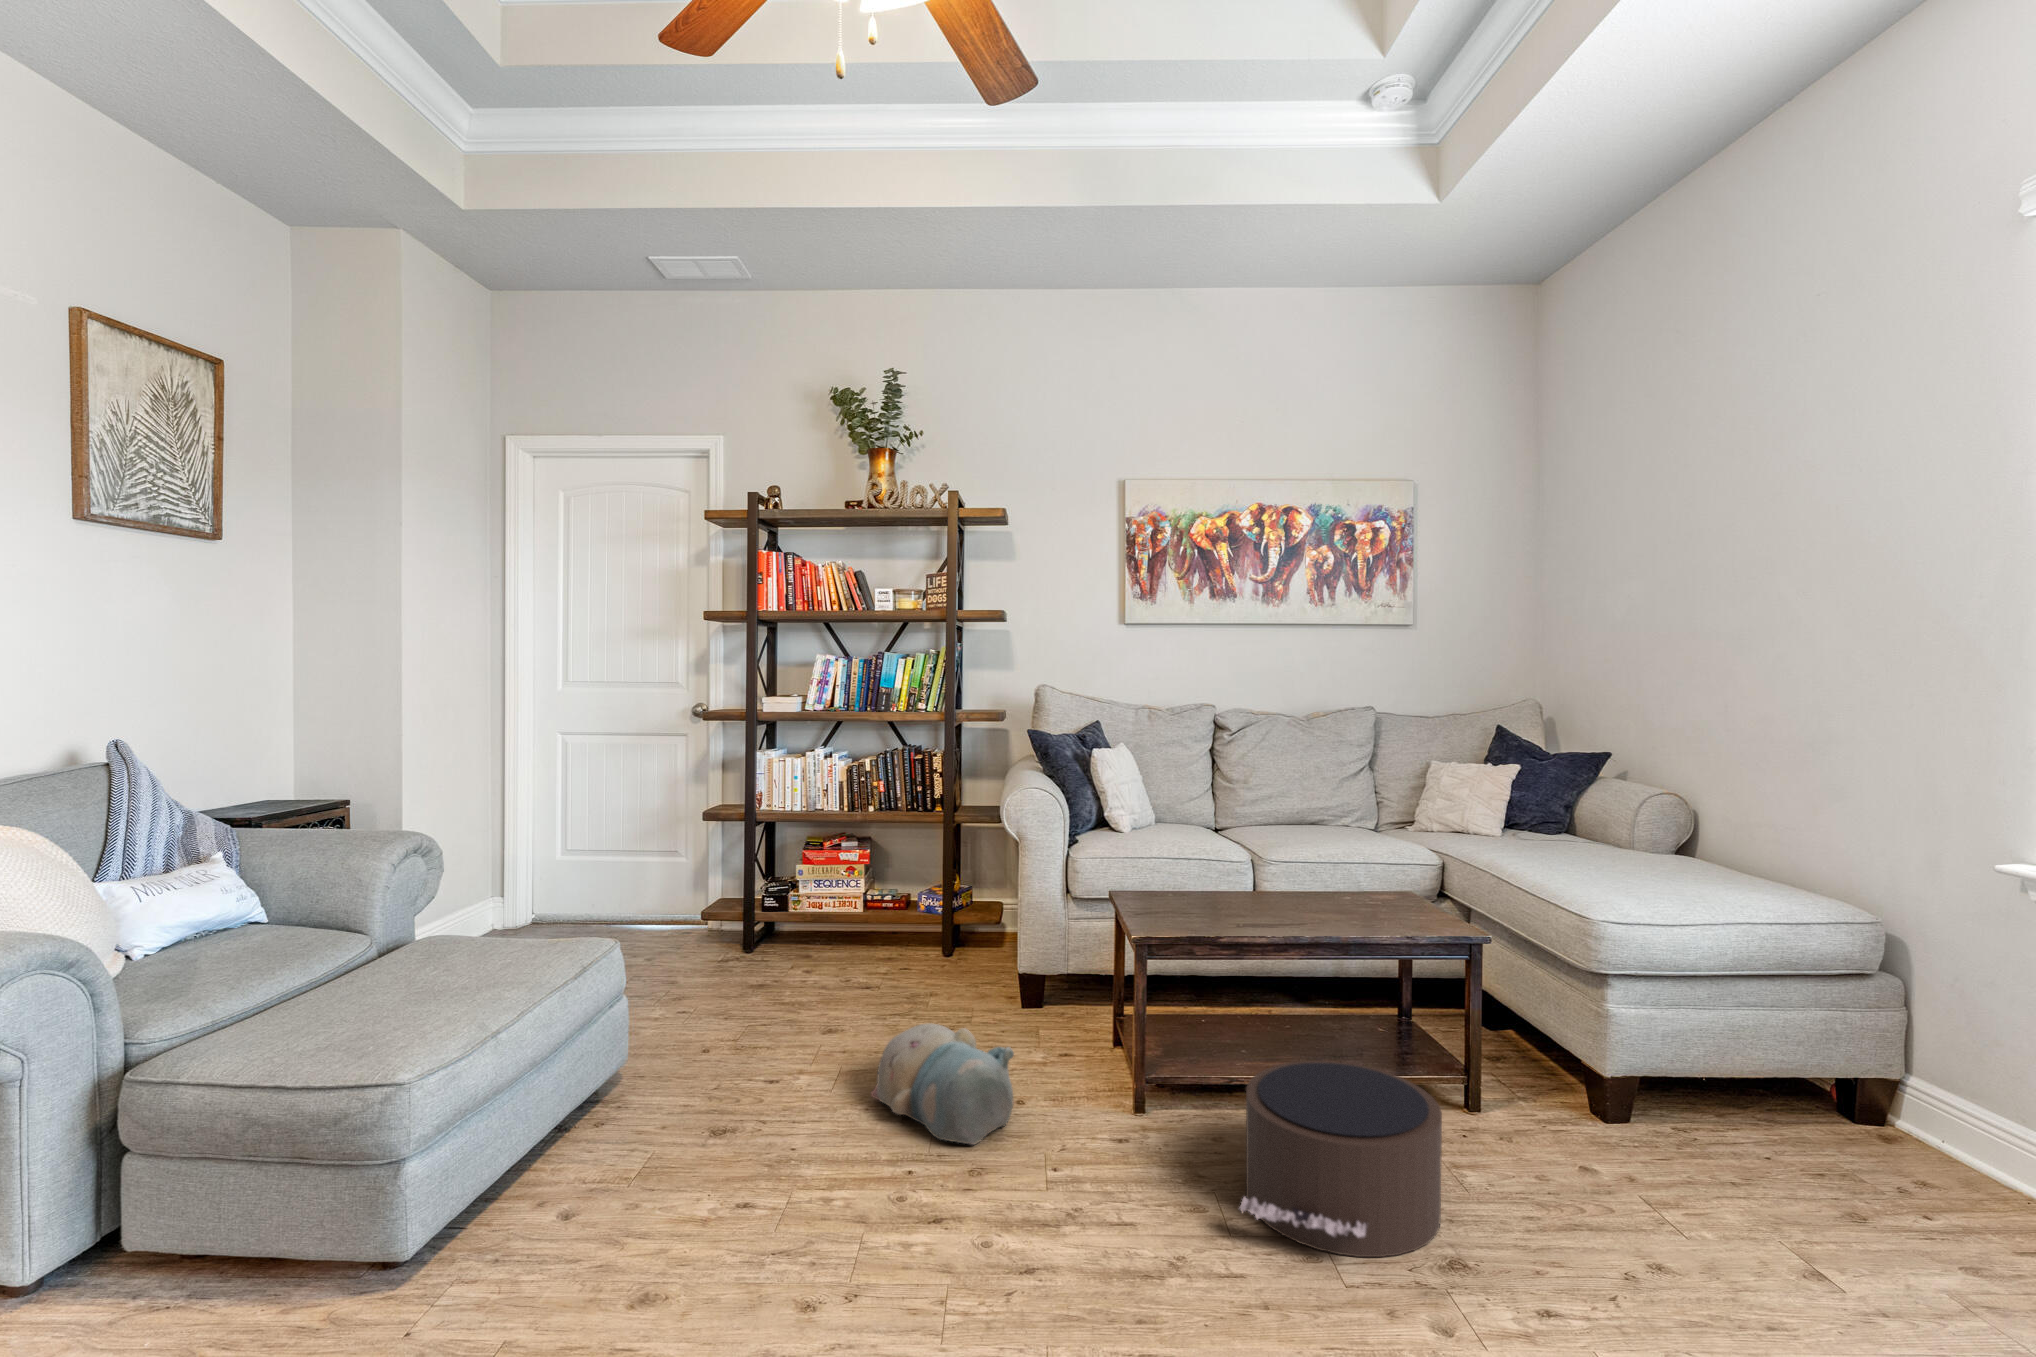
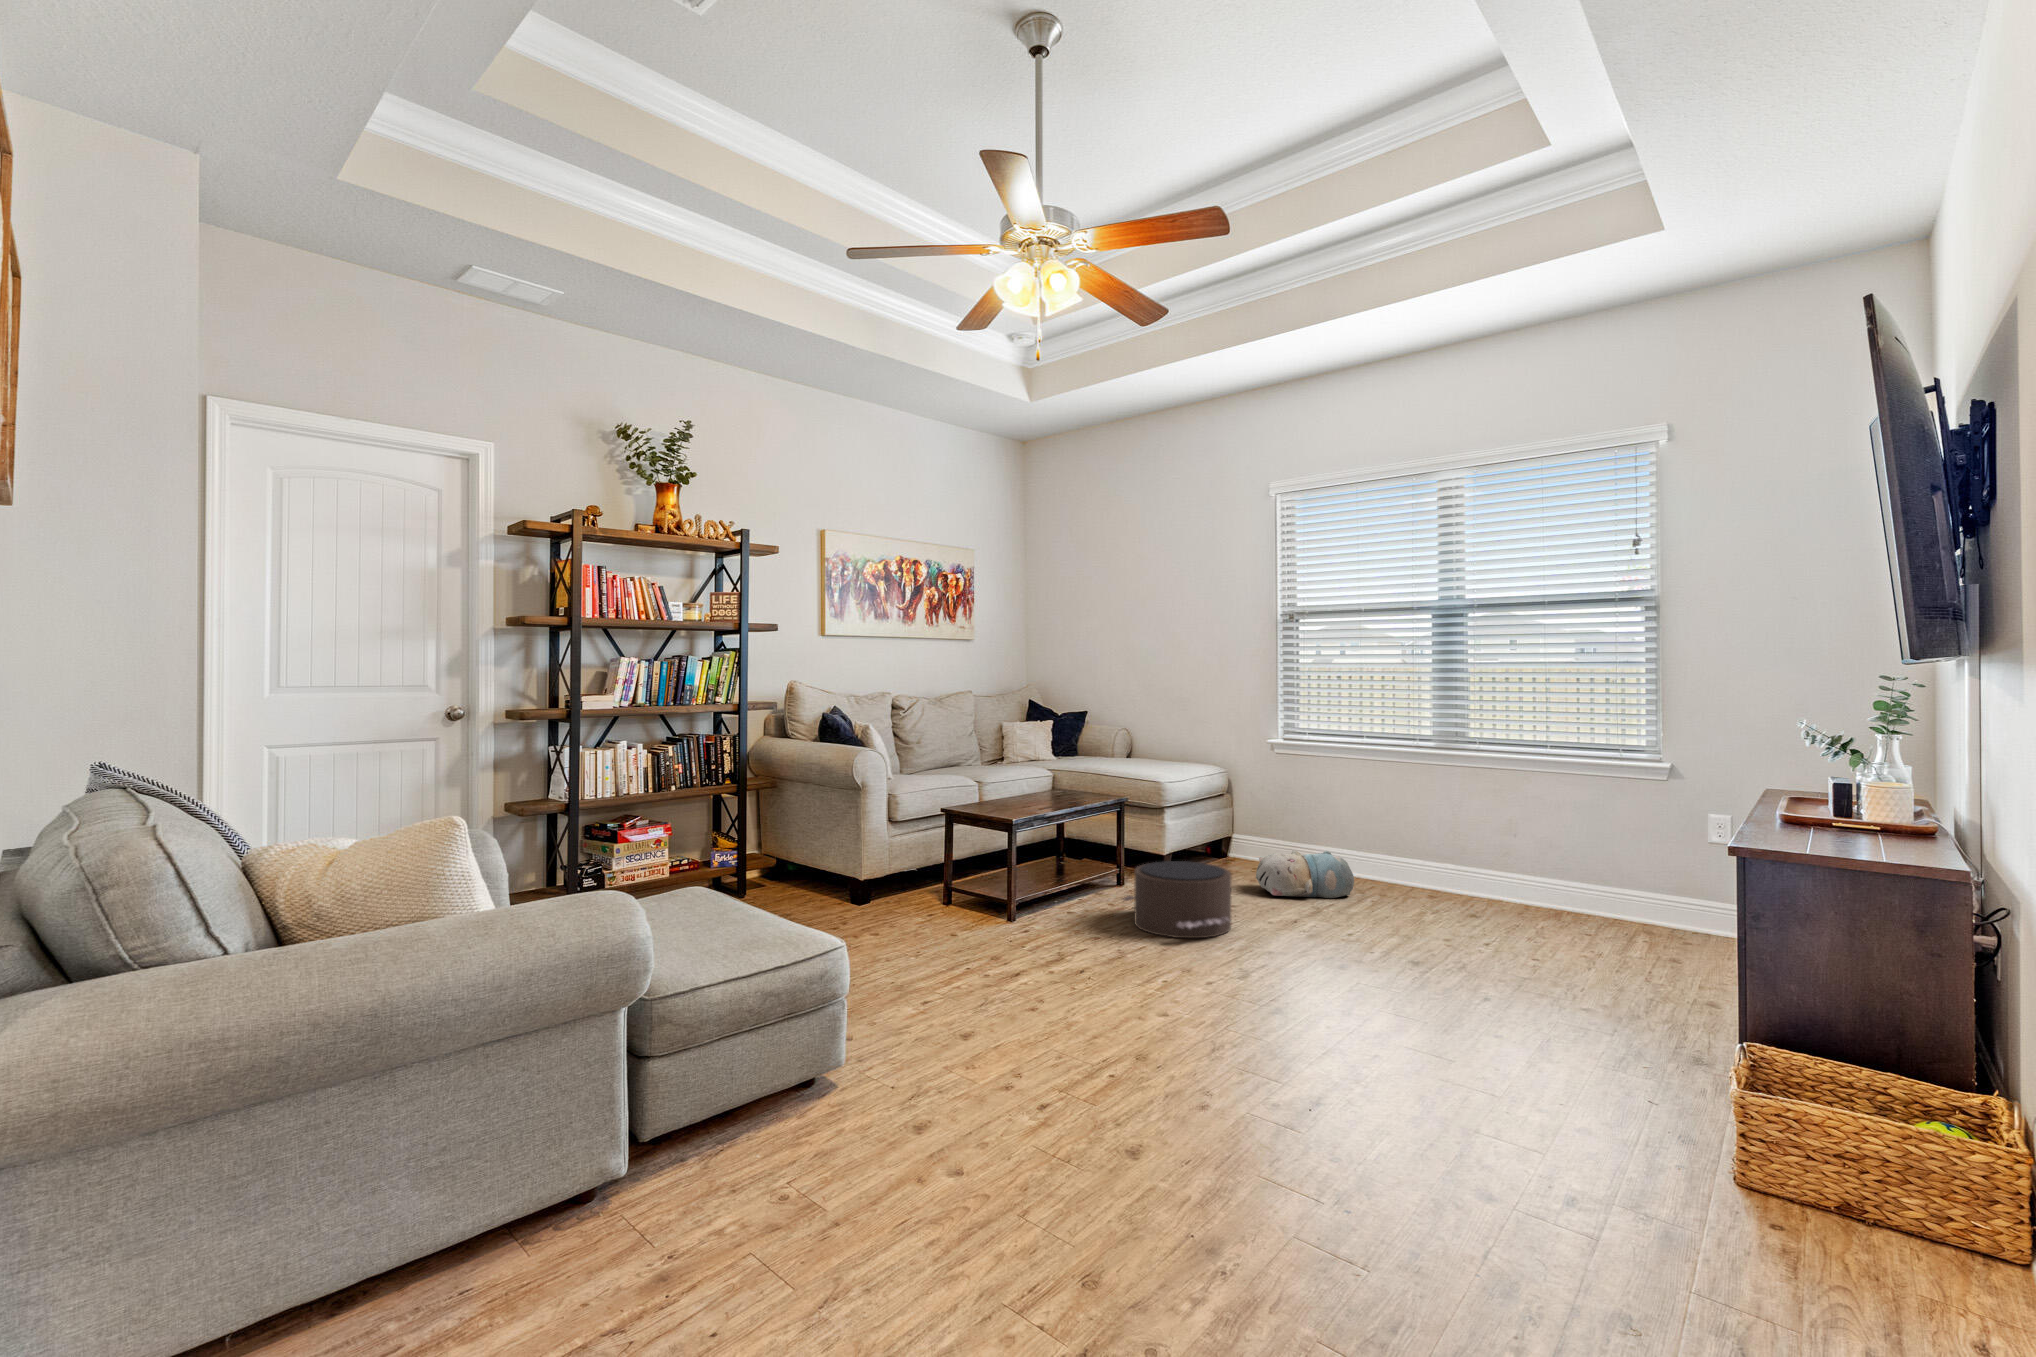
plush toy: present [871,1023,1014,1145] -> present [1256,851,1354,898]

